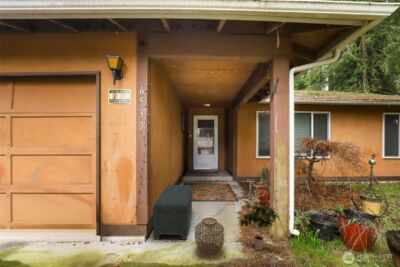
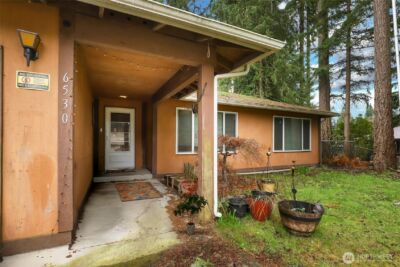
bench: present [153,185,192,240] -> none [79,184,121,246]
woven basket: present [195,218,224,255] -> none [131,212,161,248]

